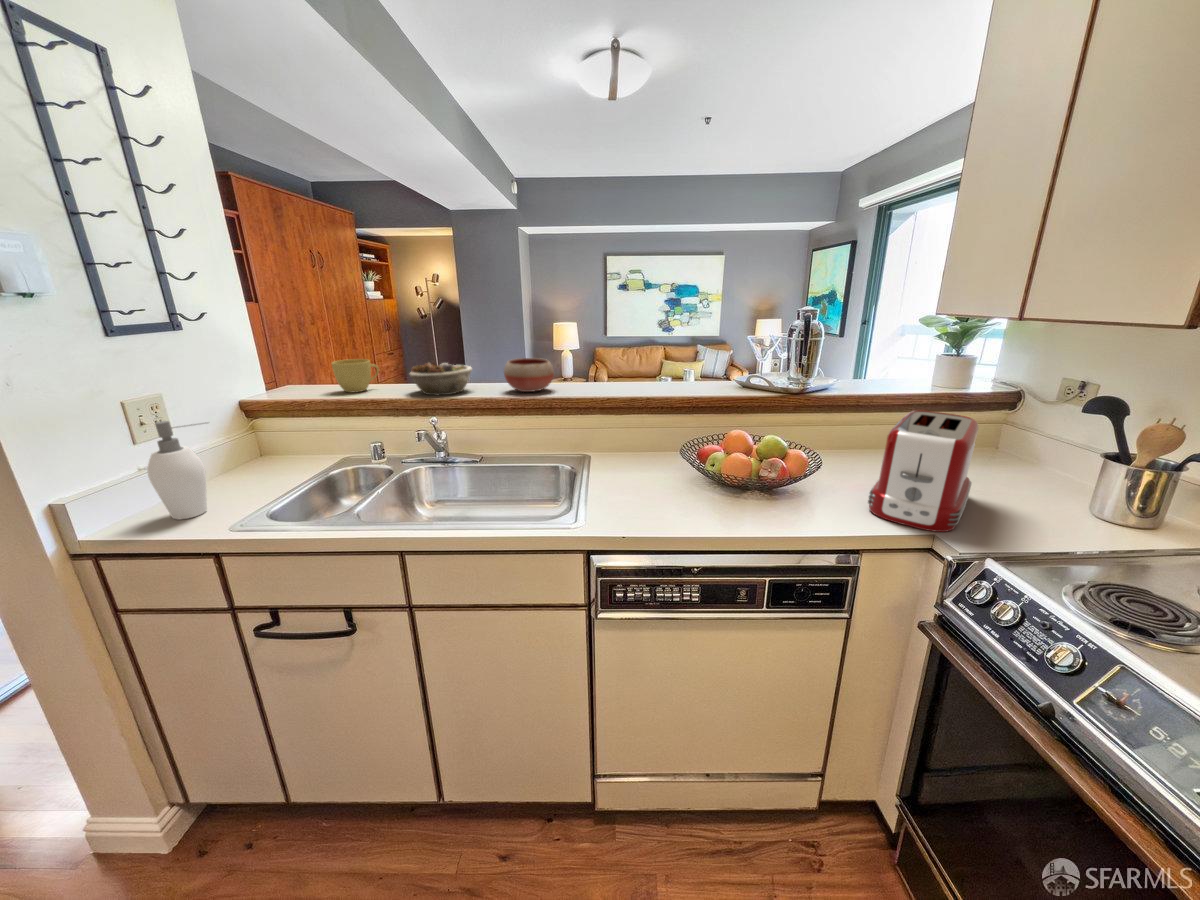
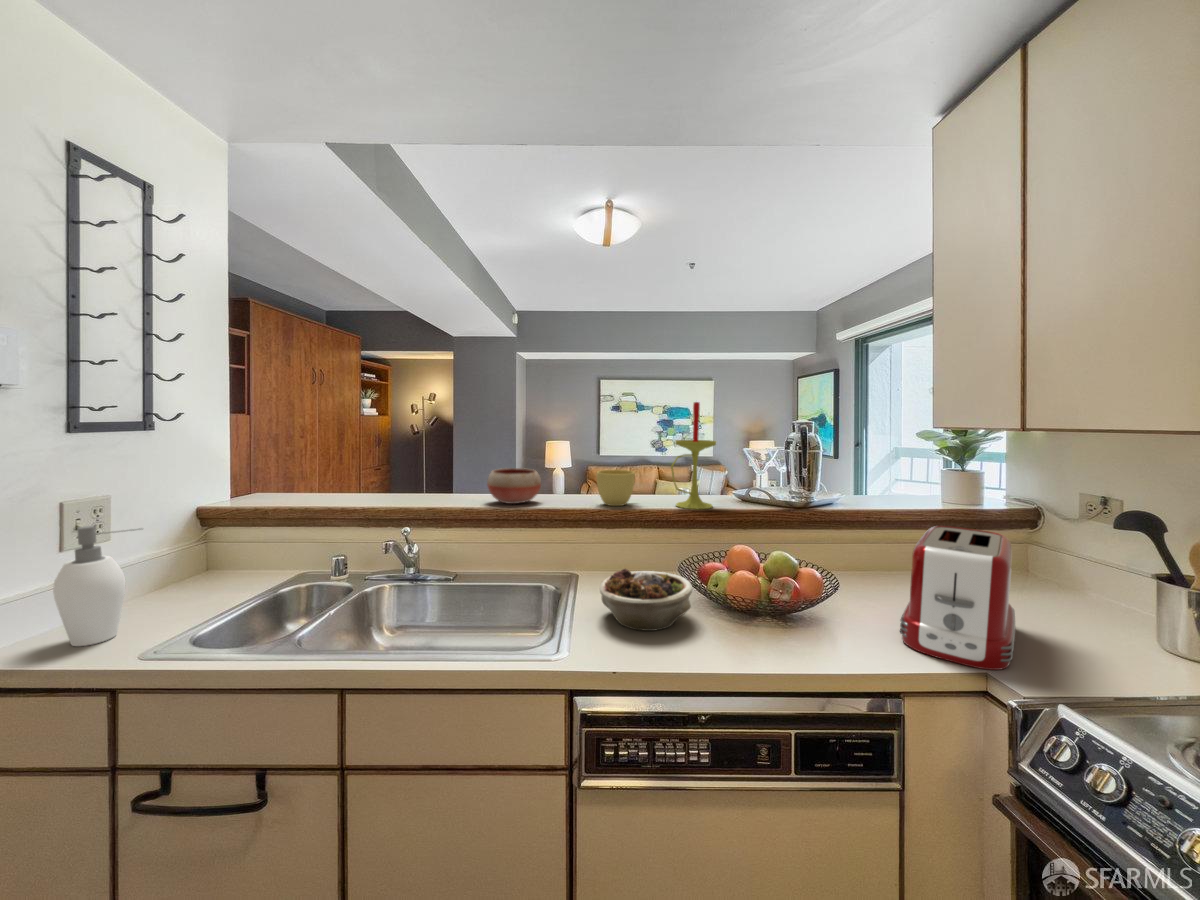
candle: none [676,288,721,396] -> present [671,402,716,509]
cup: present [332,359,379,393] -> present [597,470,635,506]
succulent planter: present [410,362,472,395] -> present [600,569,692,631]

